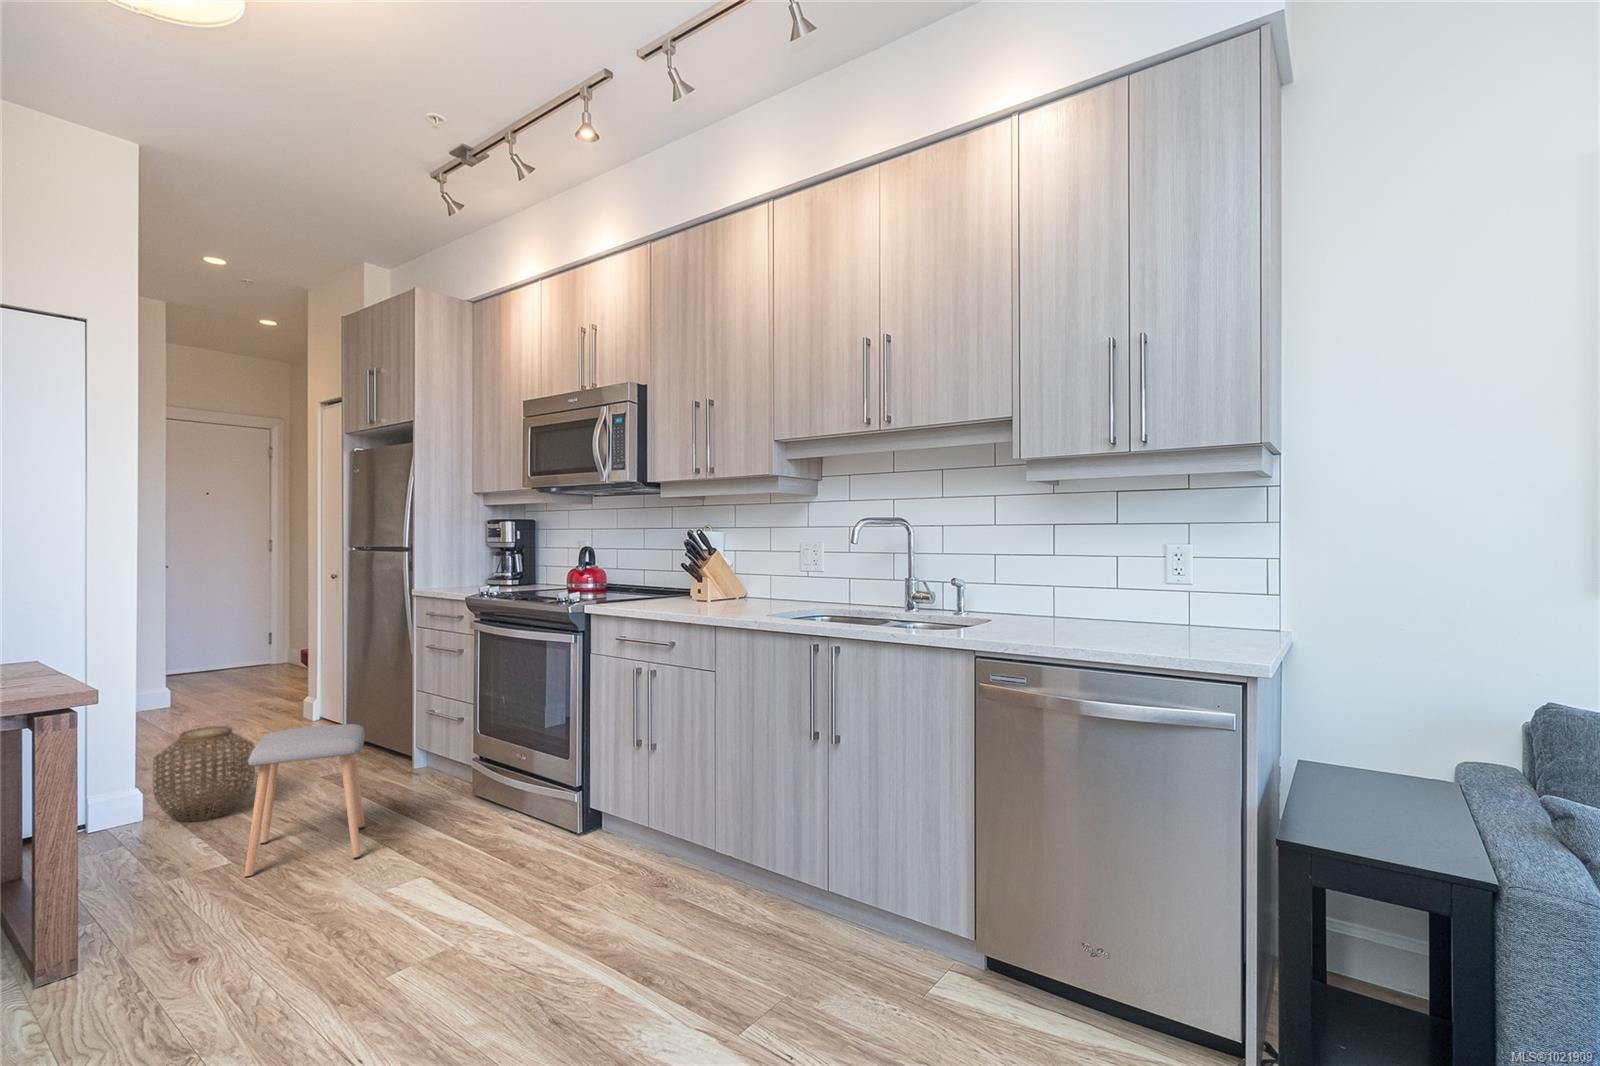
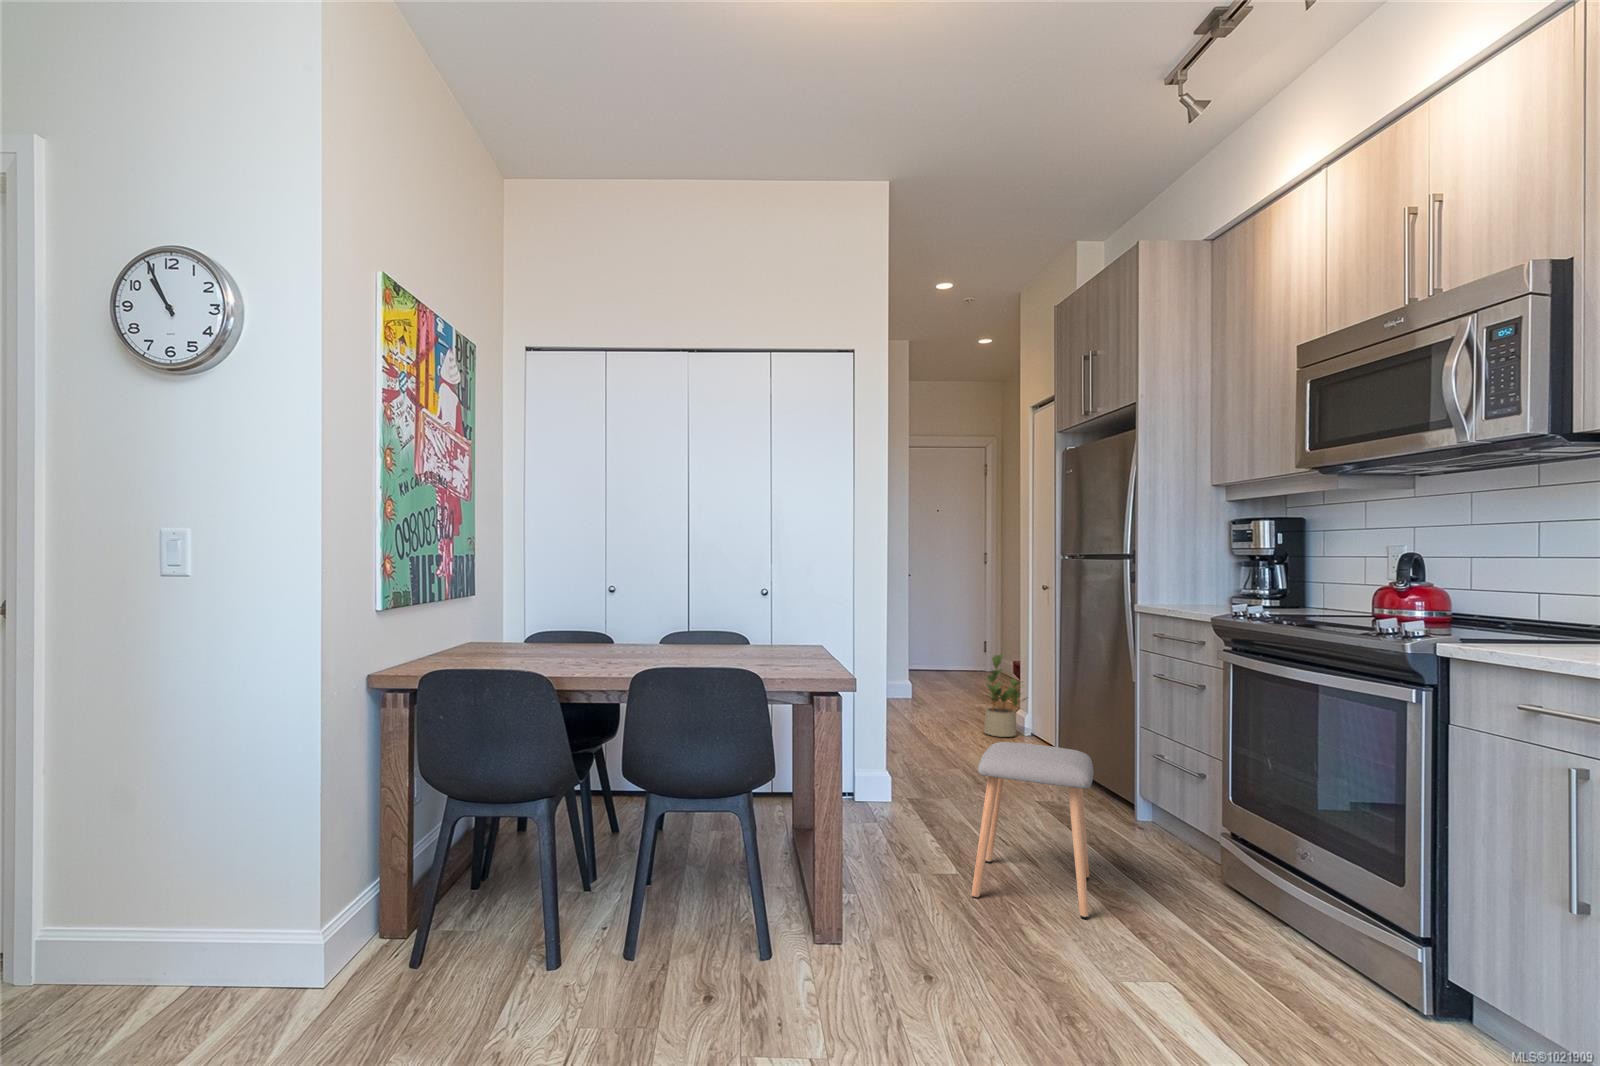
potted plant: none [264,646,315,727] -> present [984,654,1026,737]
woven basket: present [153,726,255,822] -> none [899,723,980,818]

